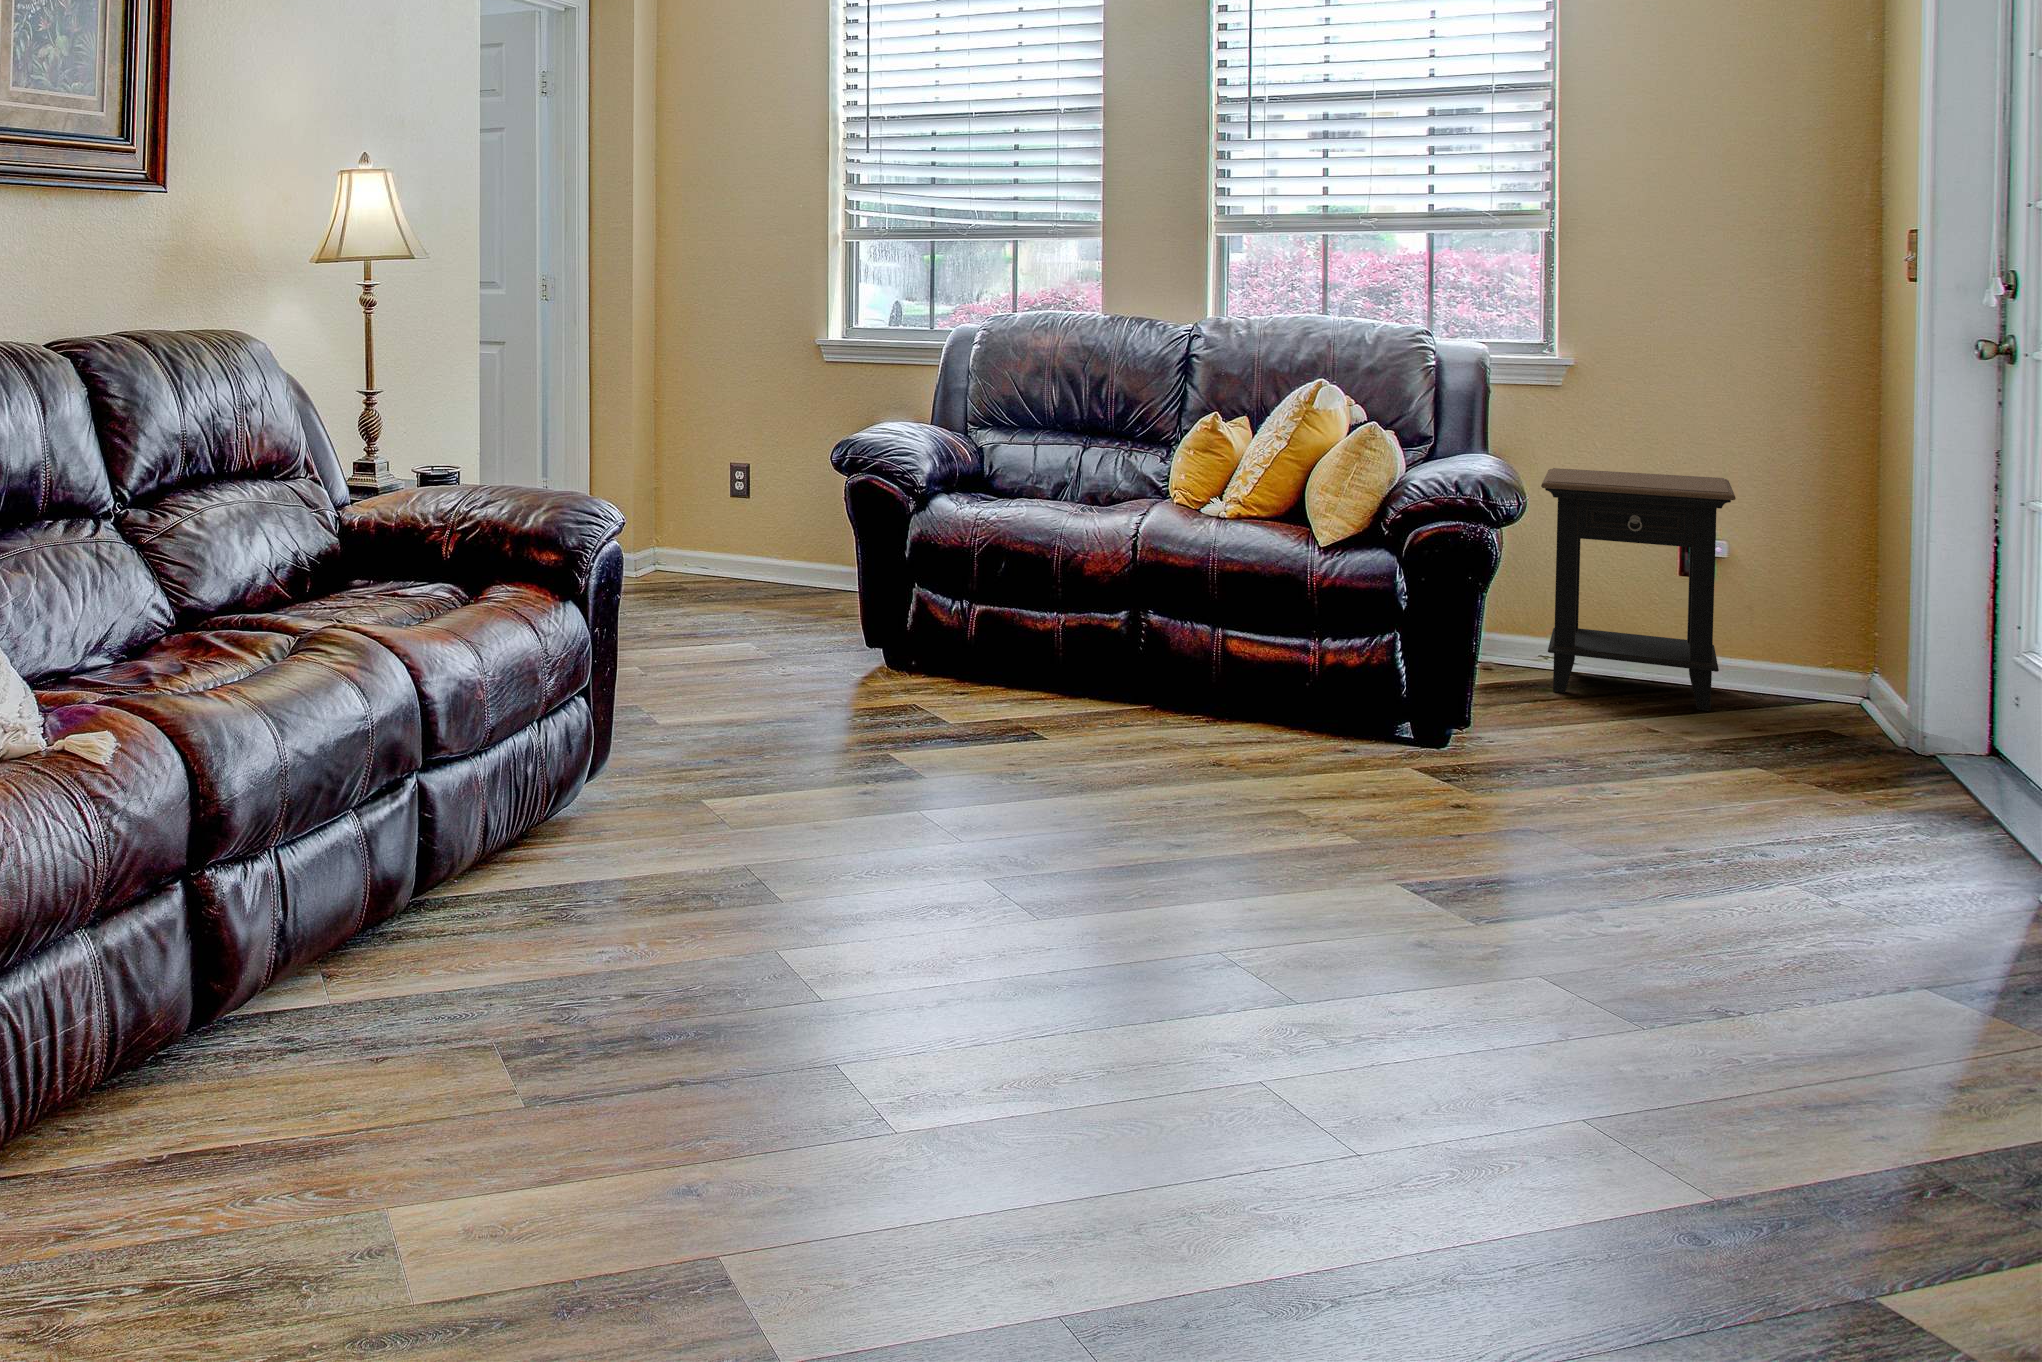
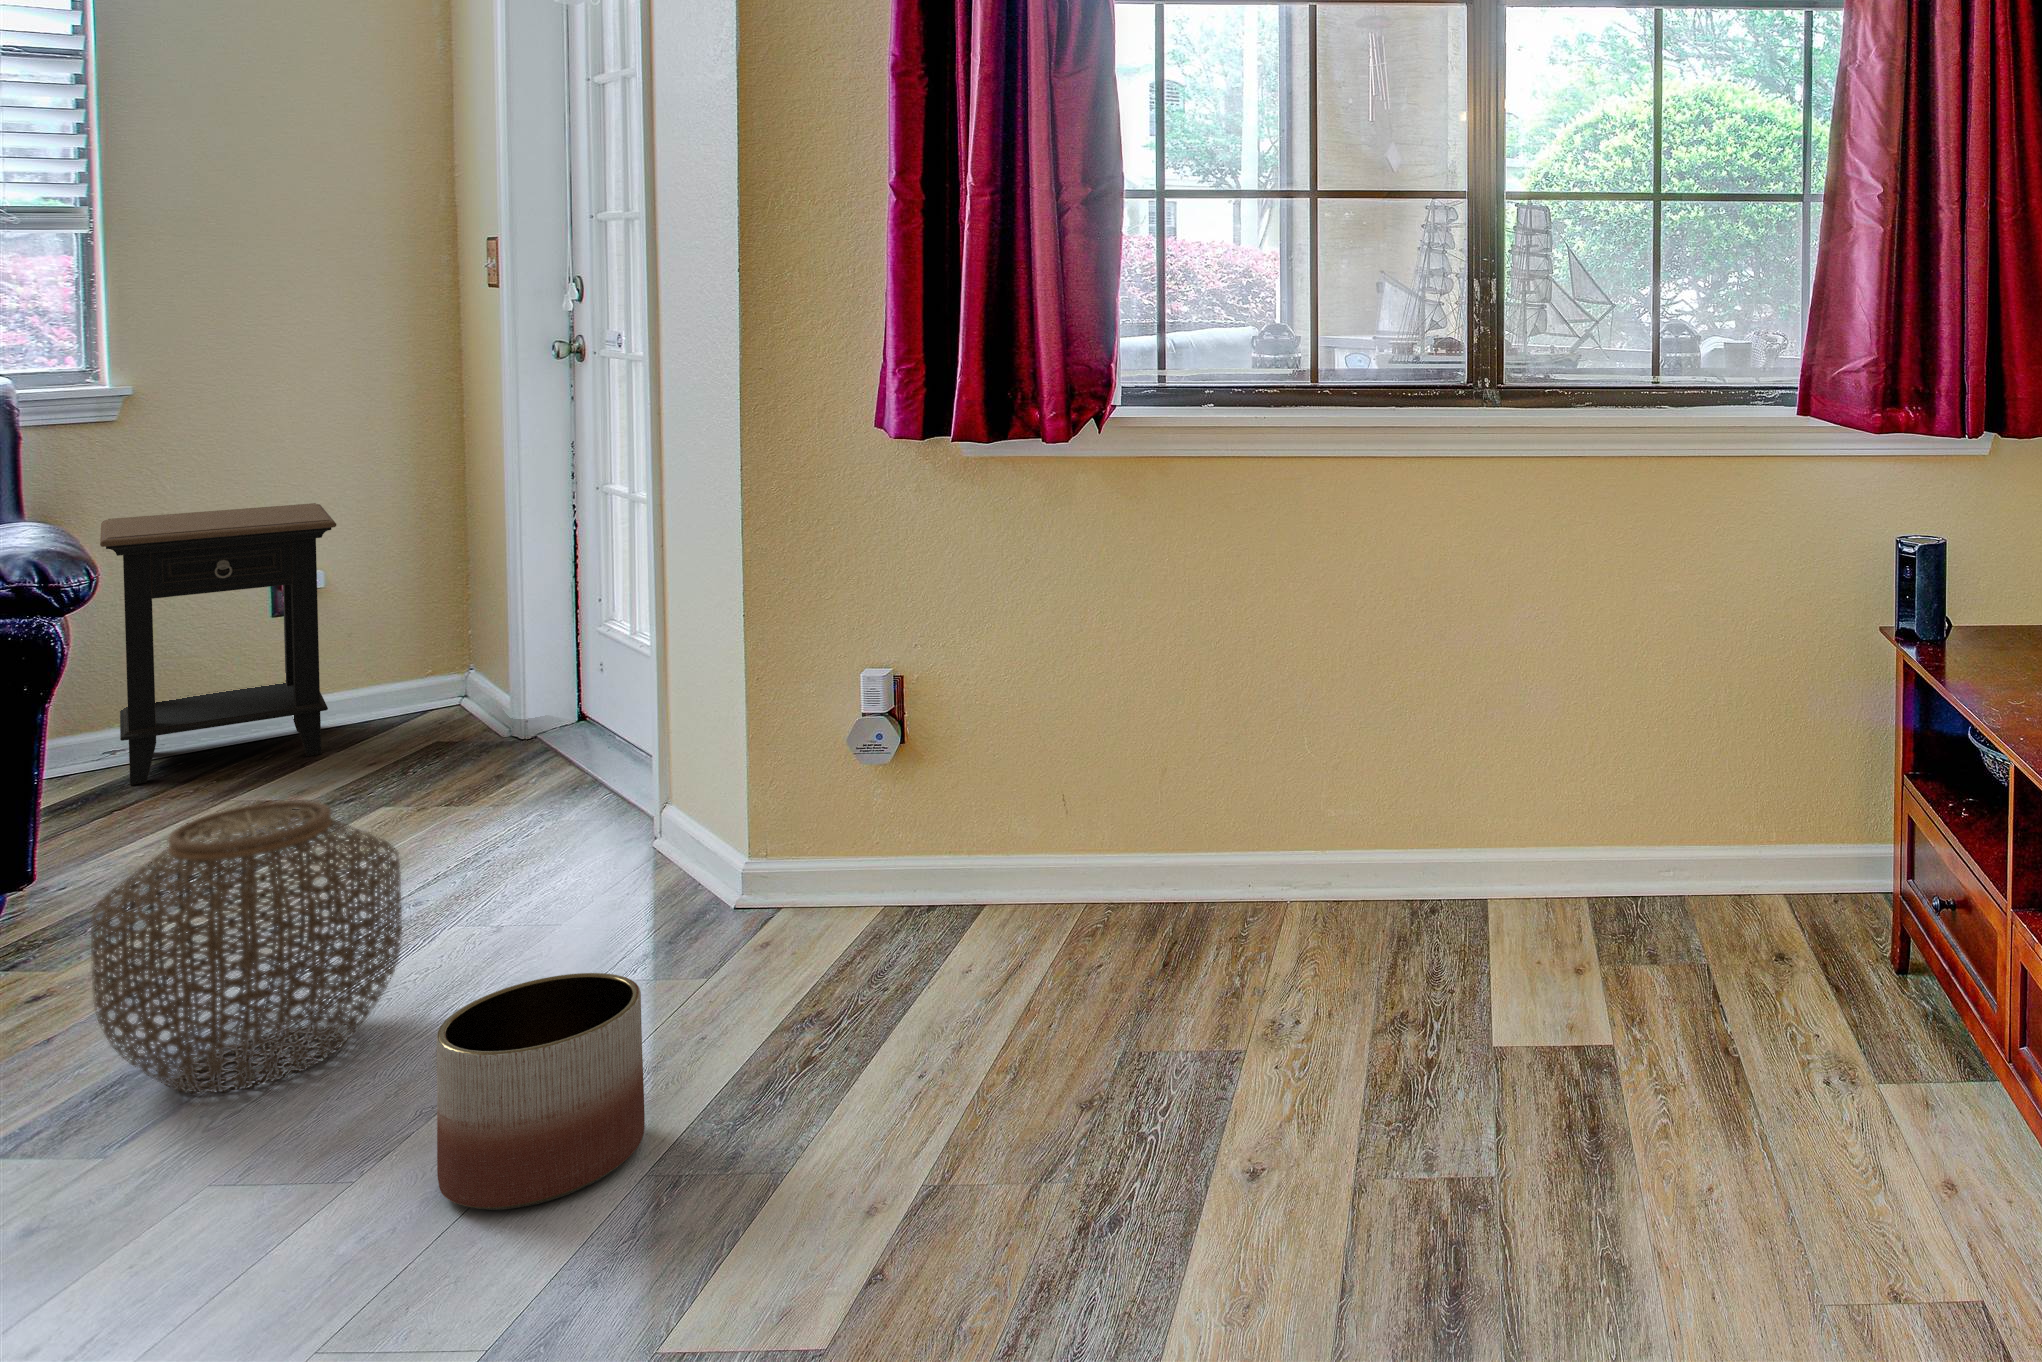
woven basket: none [1484,701,1725,939] -> present [91,801,402,1093]
planter: none [1712,922,1930,1141] -> present [437,973,645,1210]

